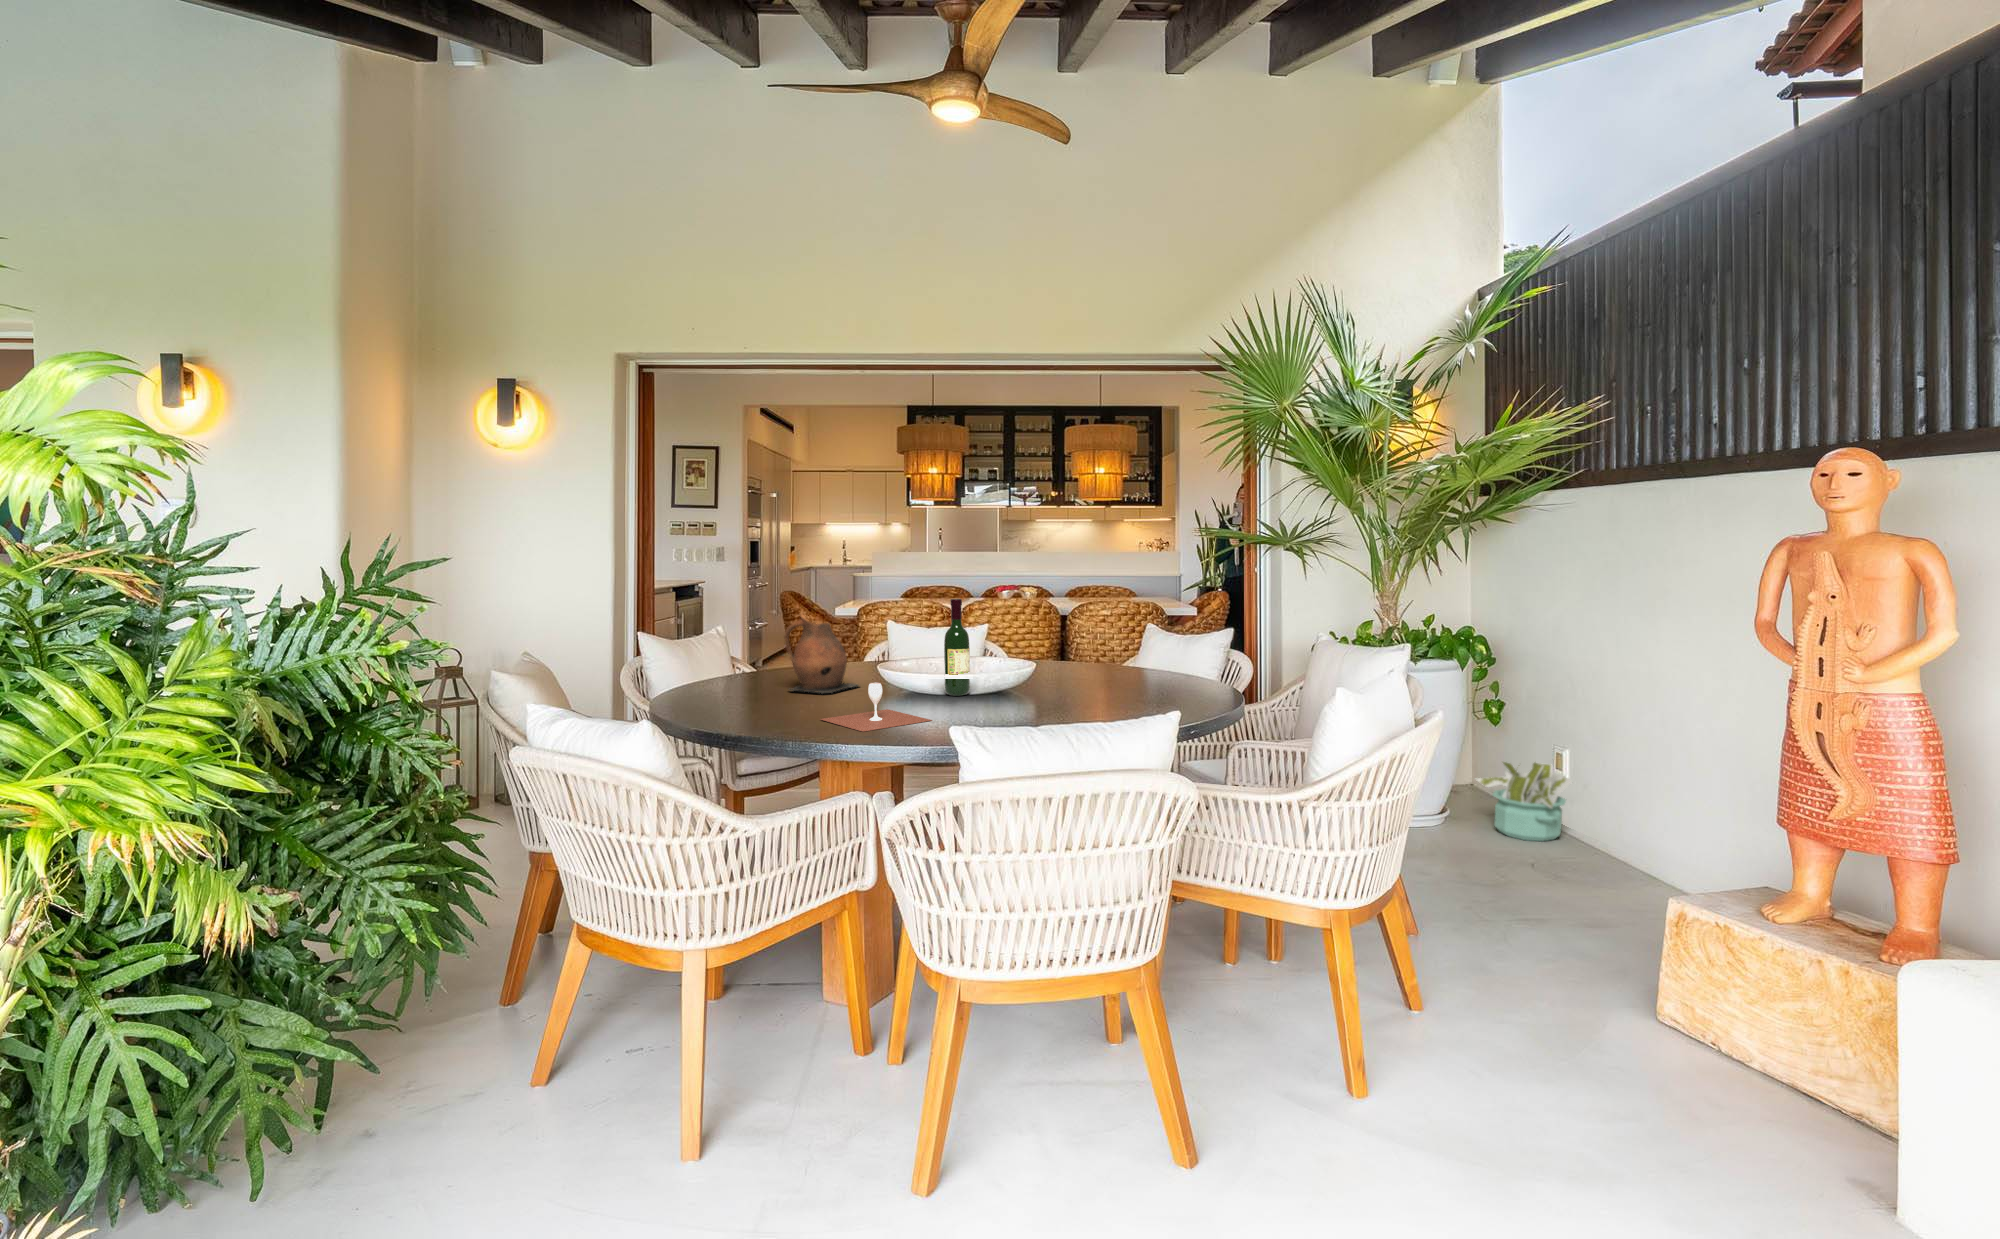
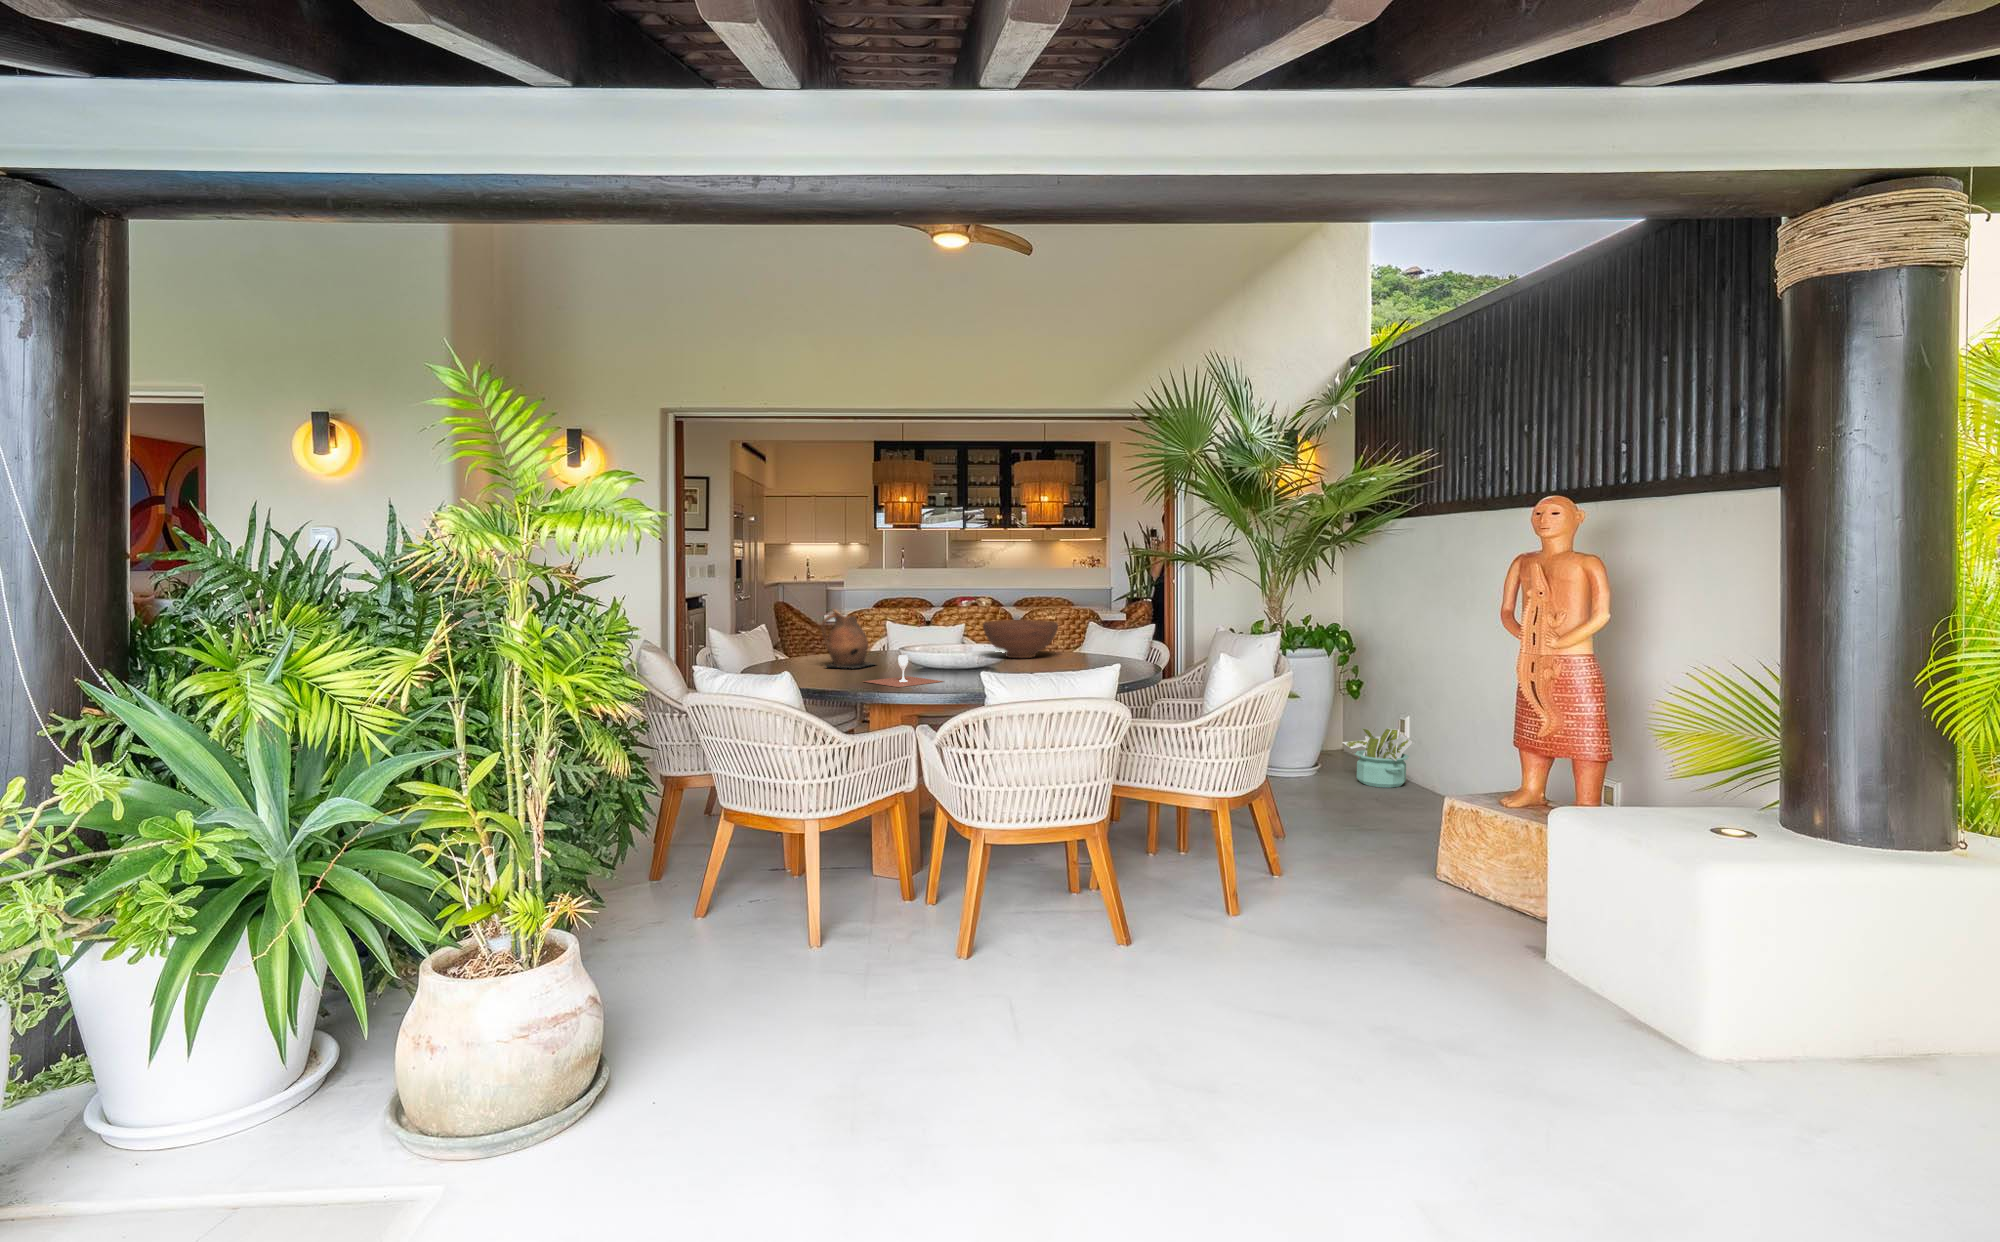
wine bottle: present [944,599,970,696] -> none [945,597,963,669]
fruit bowl: none [1003,624,1102,676] -> present [983,620,1058,658]

